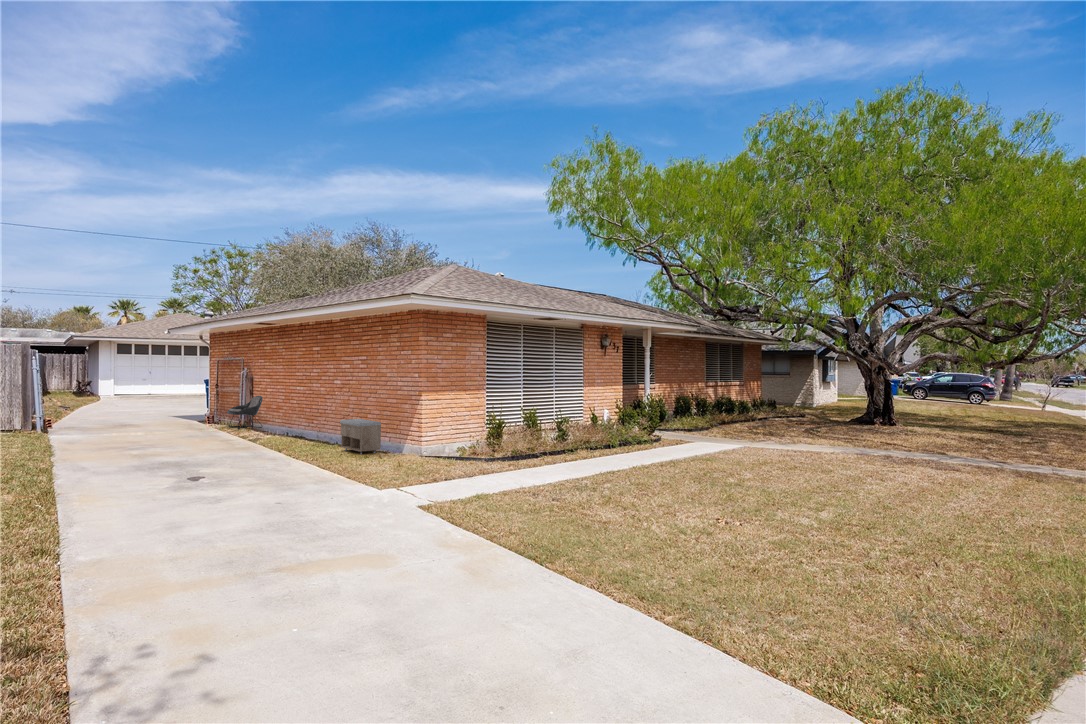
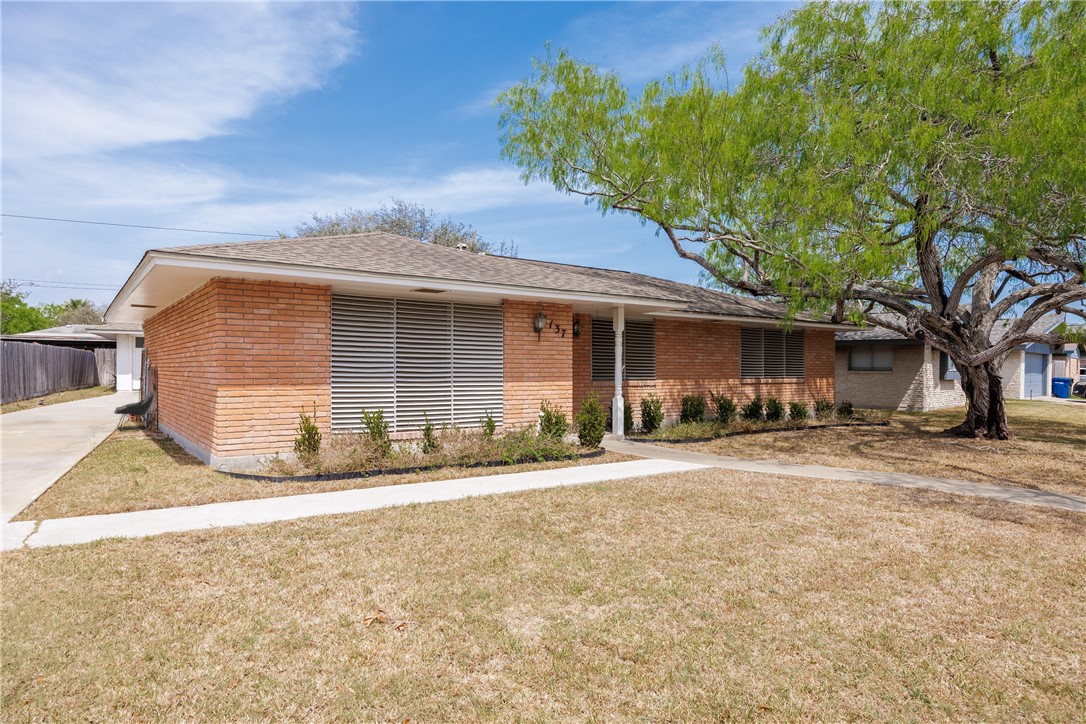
storage bench: present [340,419,381,454] -> none [155,421,194,466]

